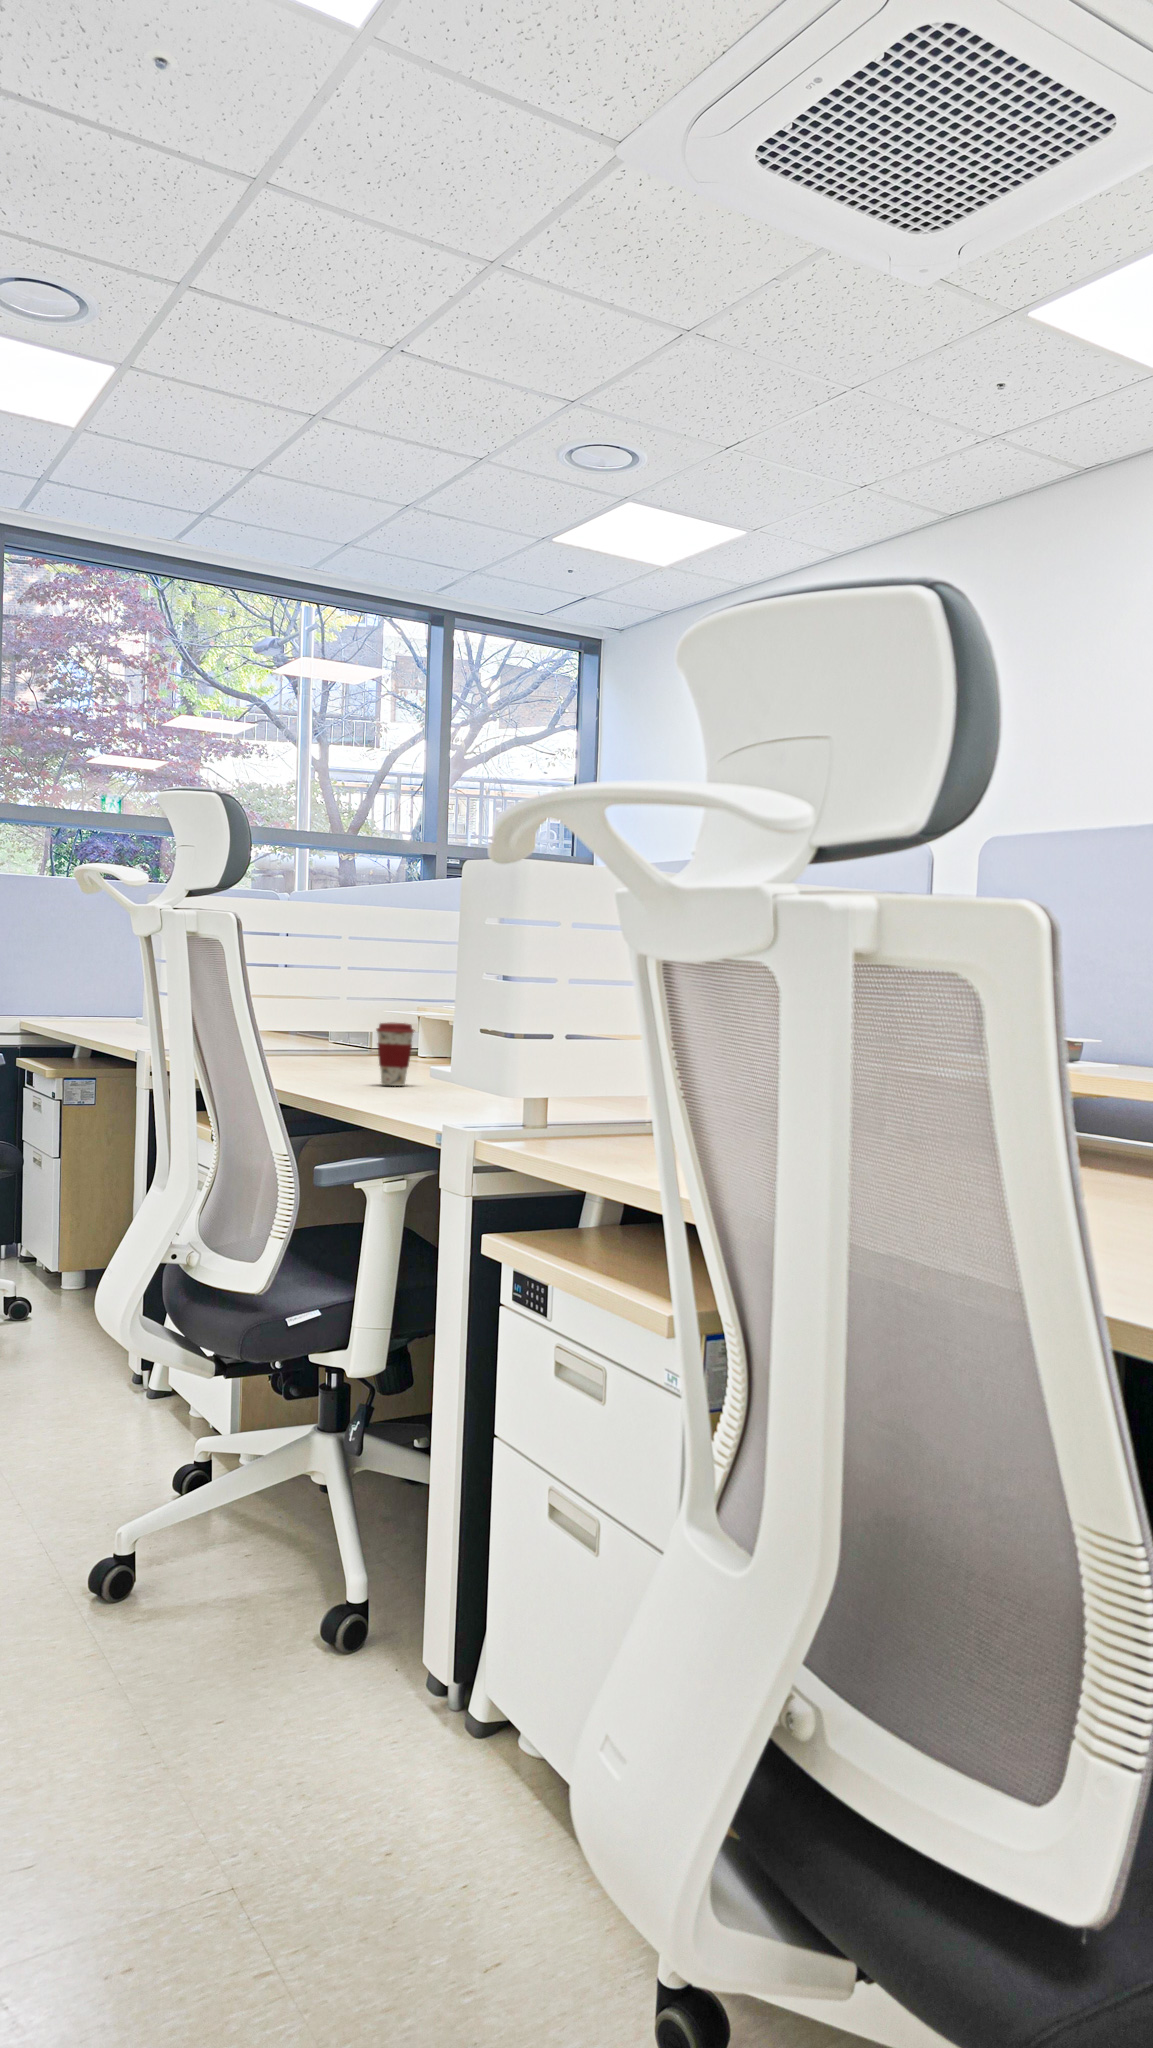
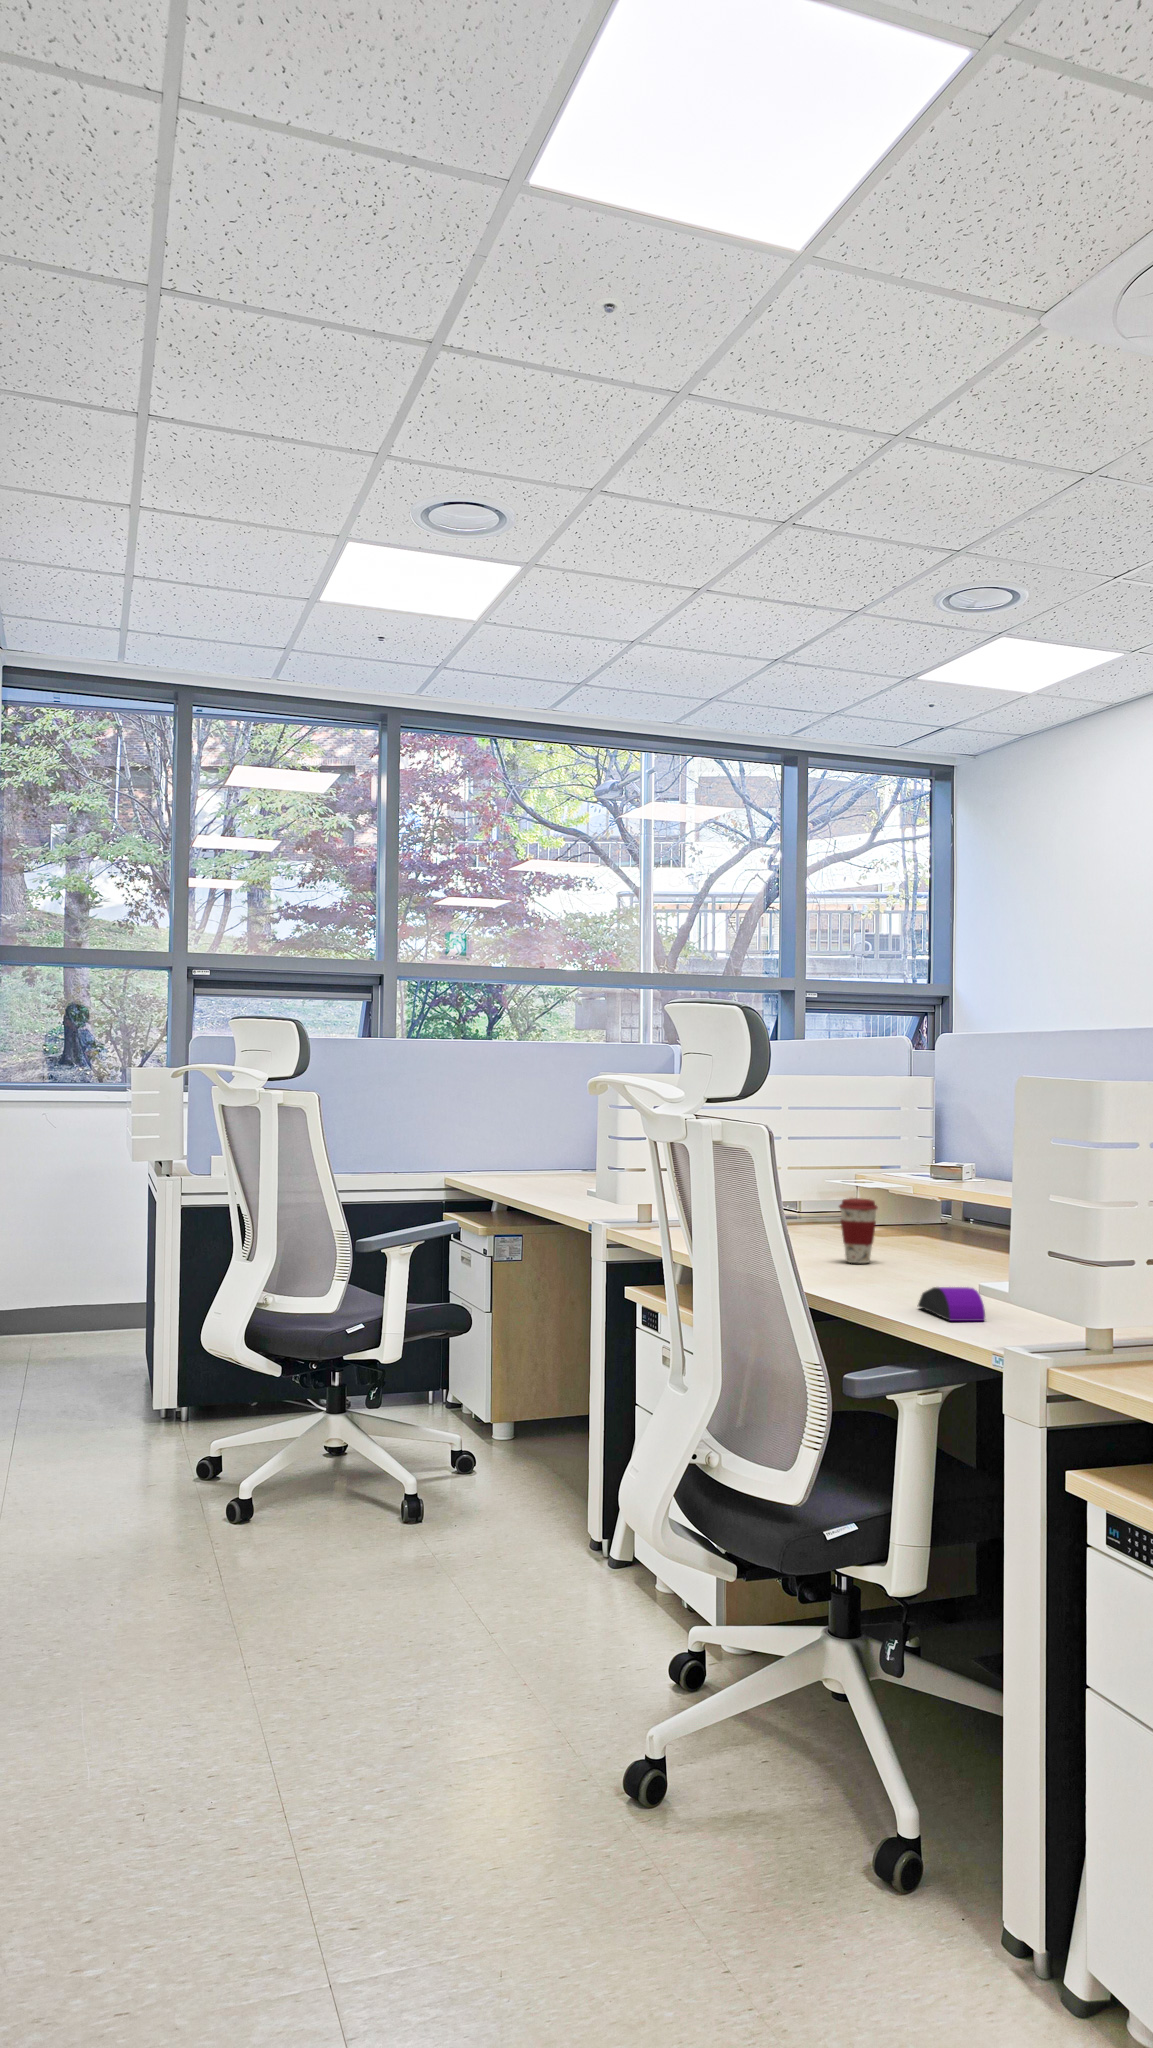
computer mouse: none [408,1087,462,1117] -> present [918,1287,985,1321]

